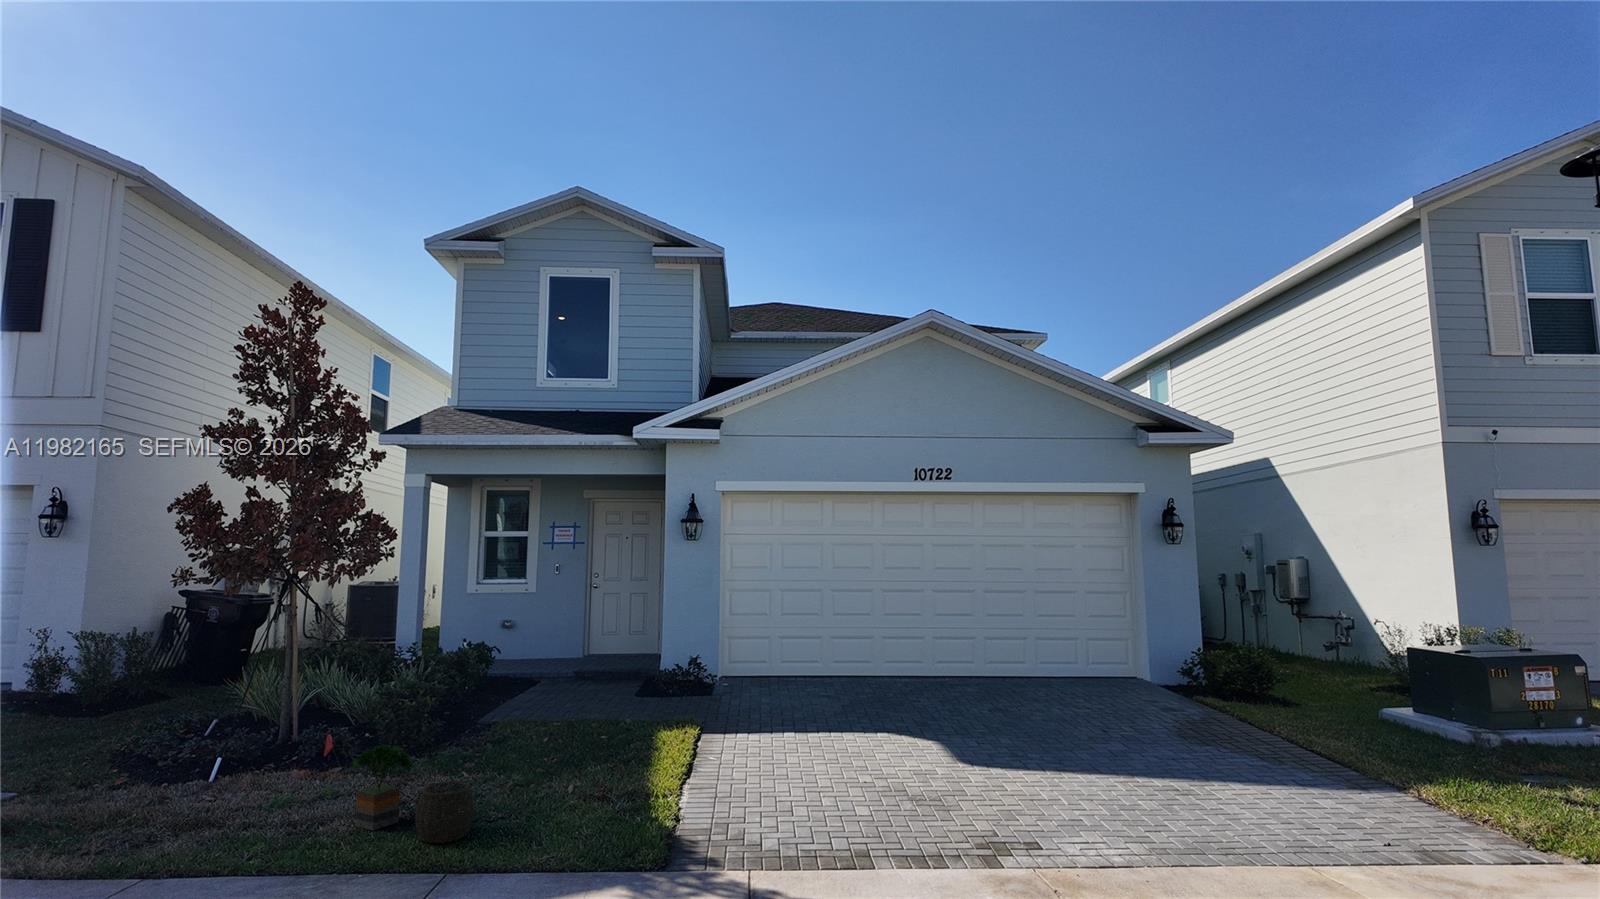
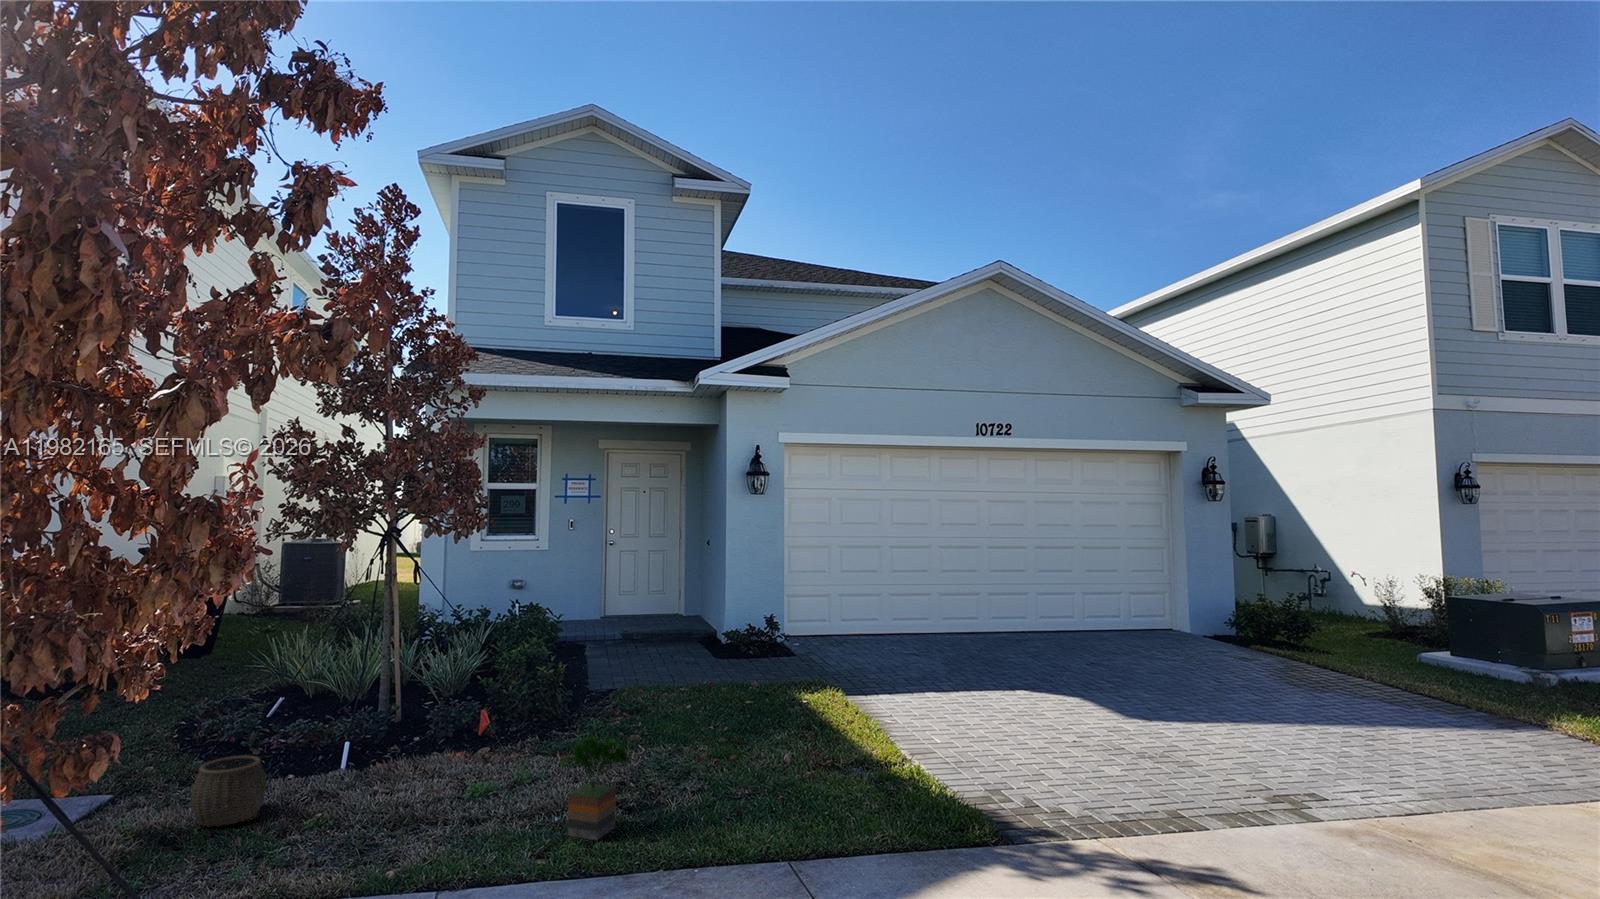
woven basket: present [416,781,475,843] -> present [191,756,266,827]

